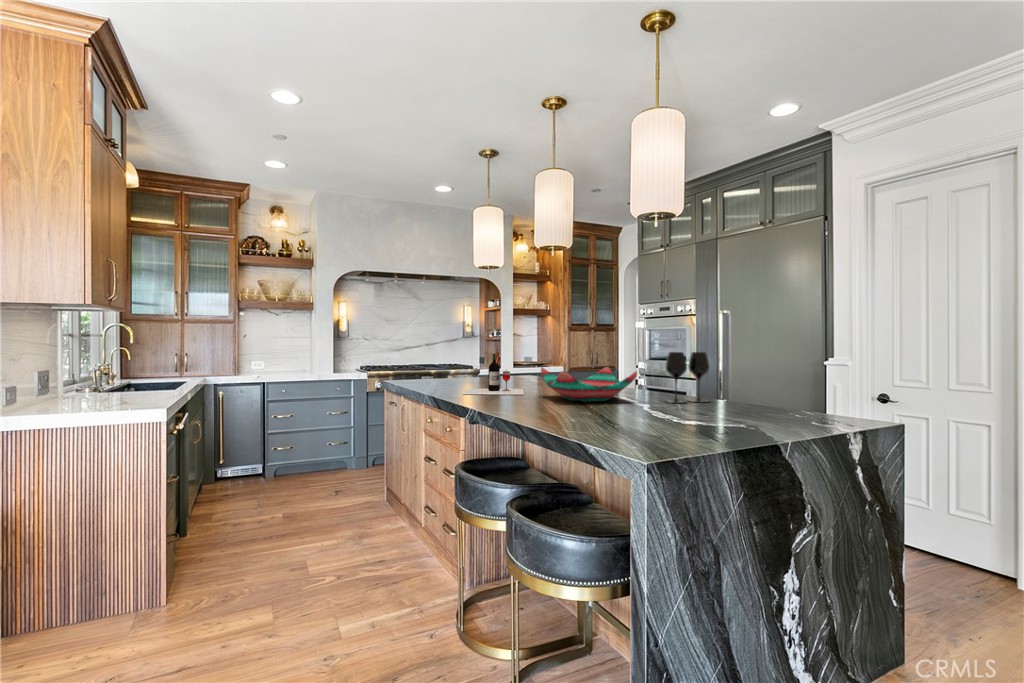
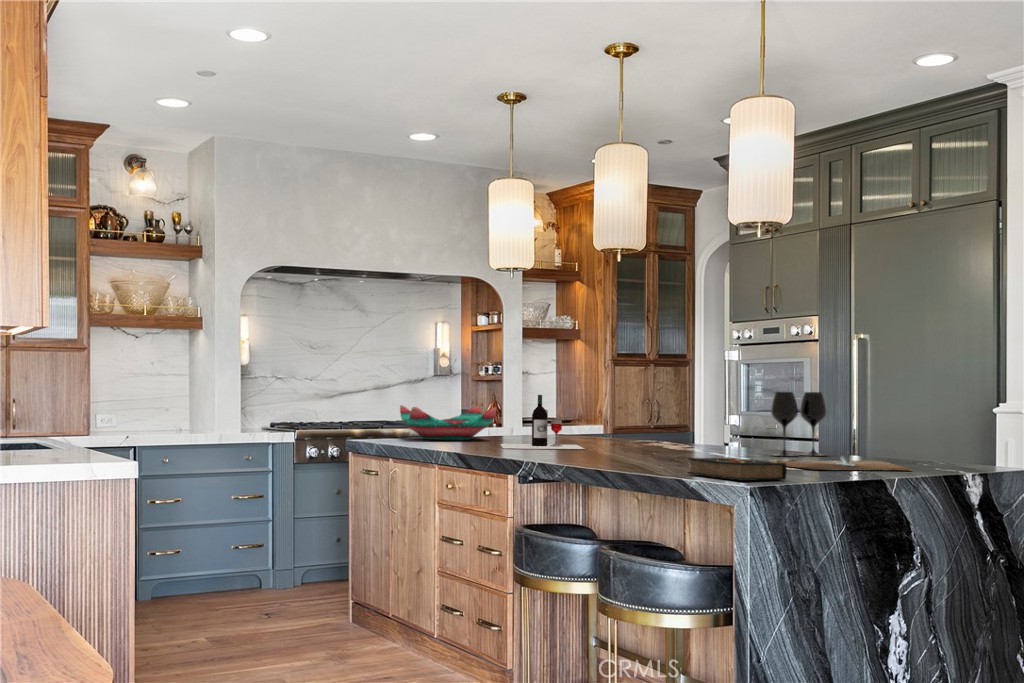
decorative bowl: present [541,367,637,402] -> present [400,405,496,440]
cutting board: none [662,407,797,427] -> present [770,452,912,470]
book: none [586,420,685,453] -> present [688,457,787,481]

